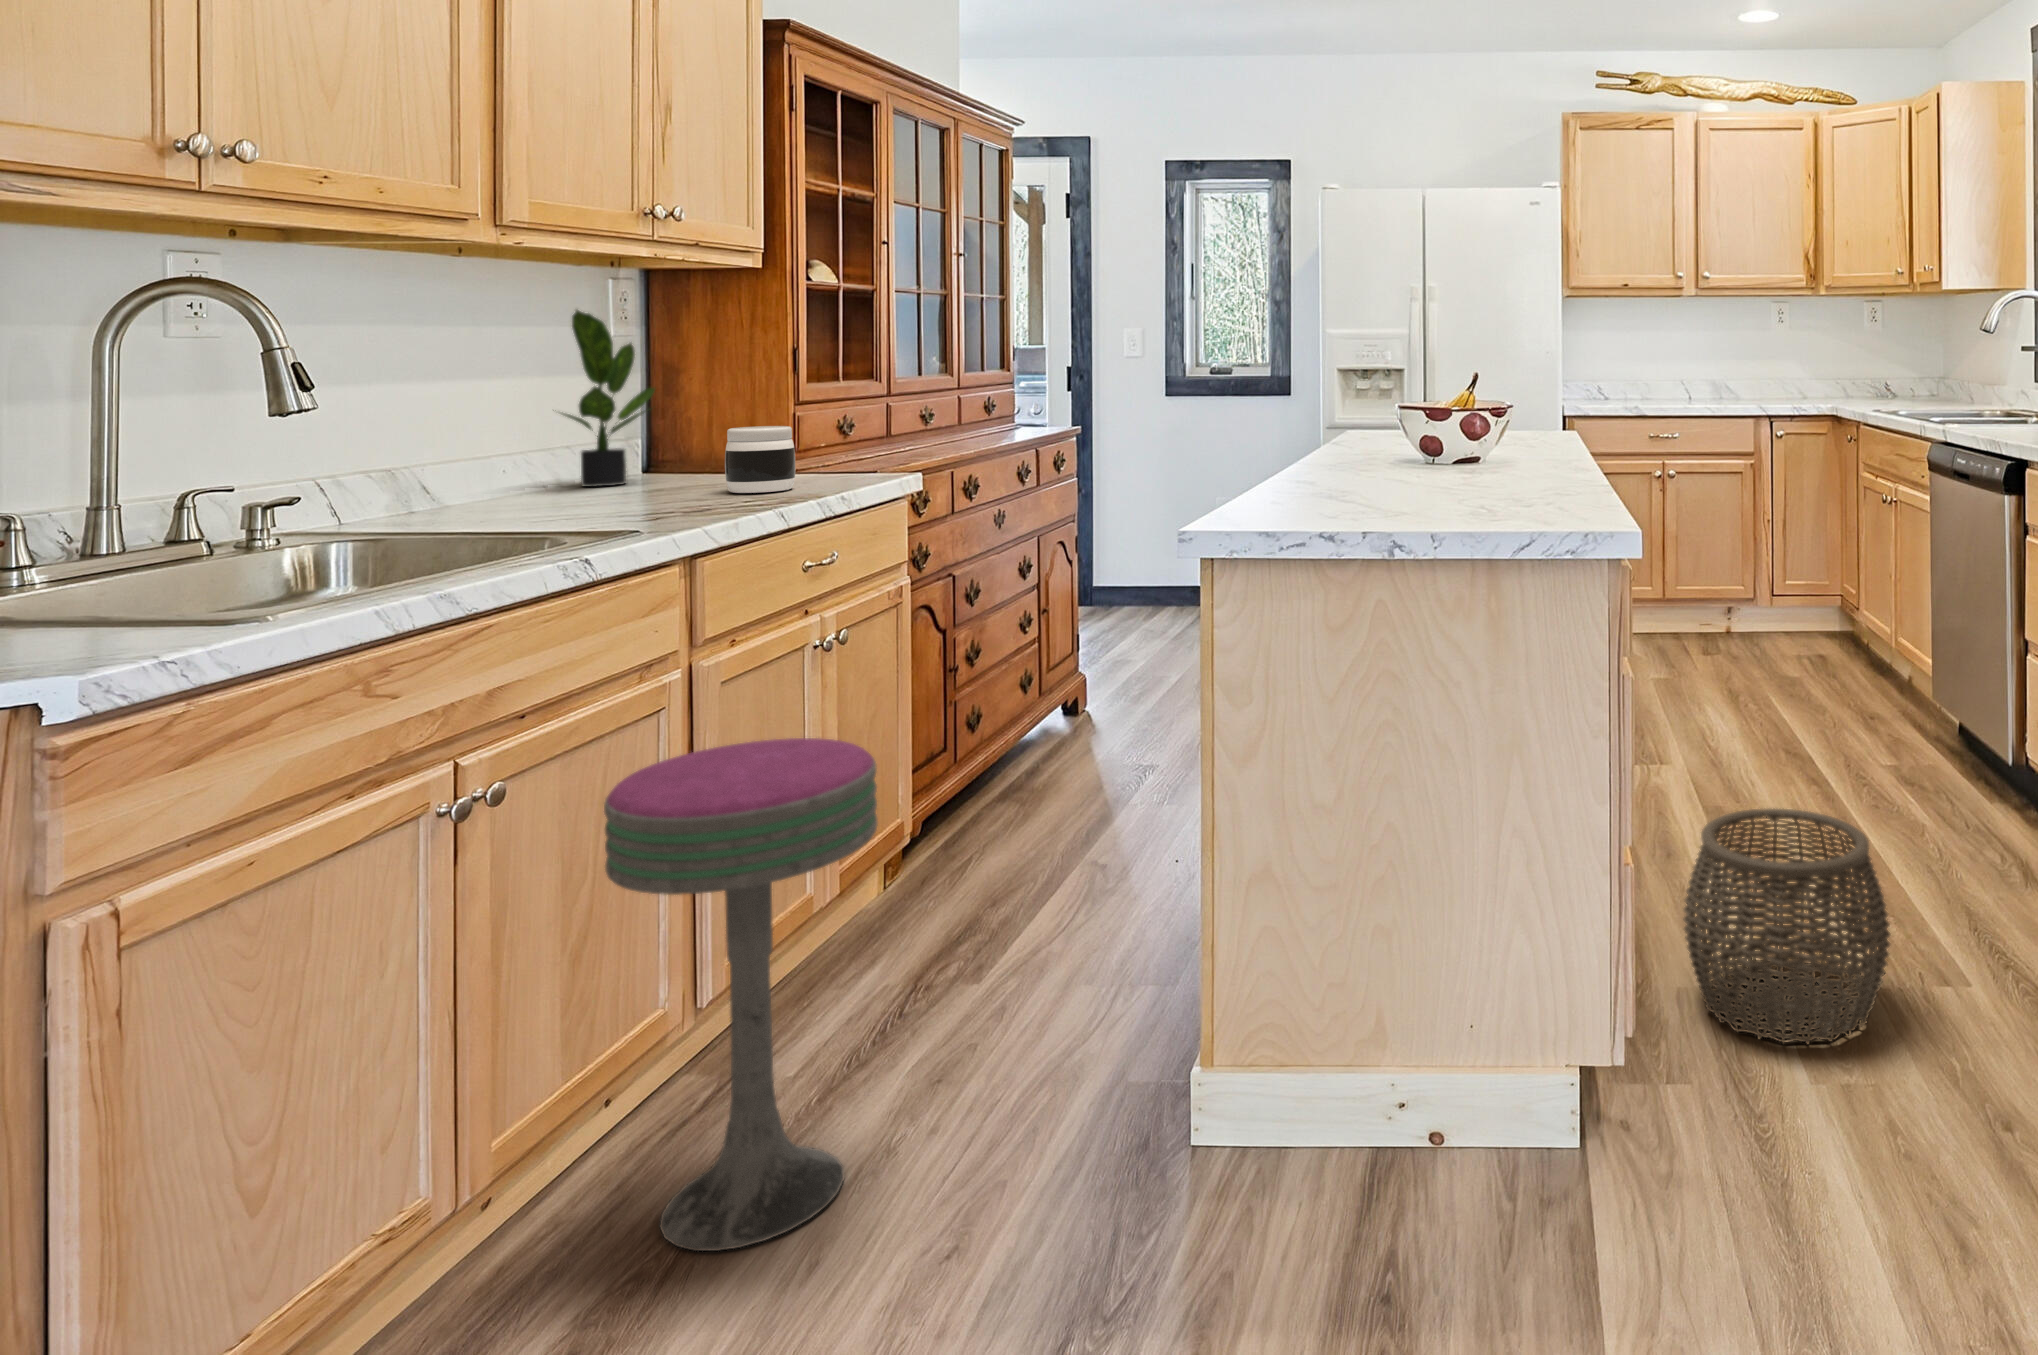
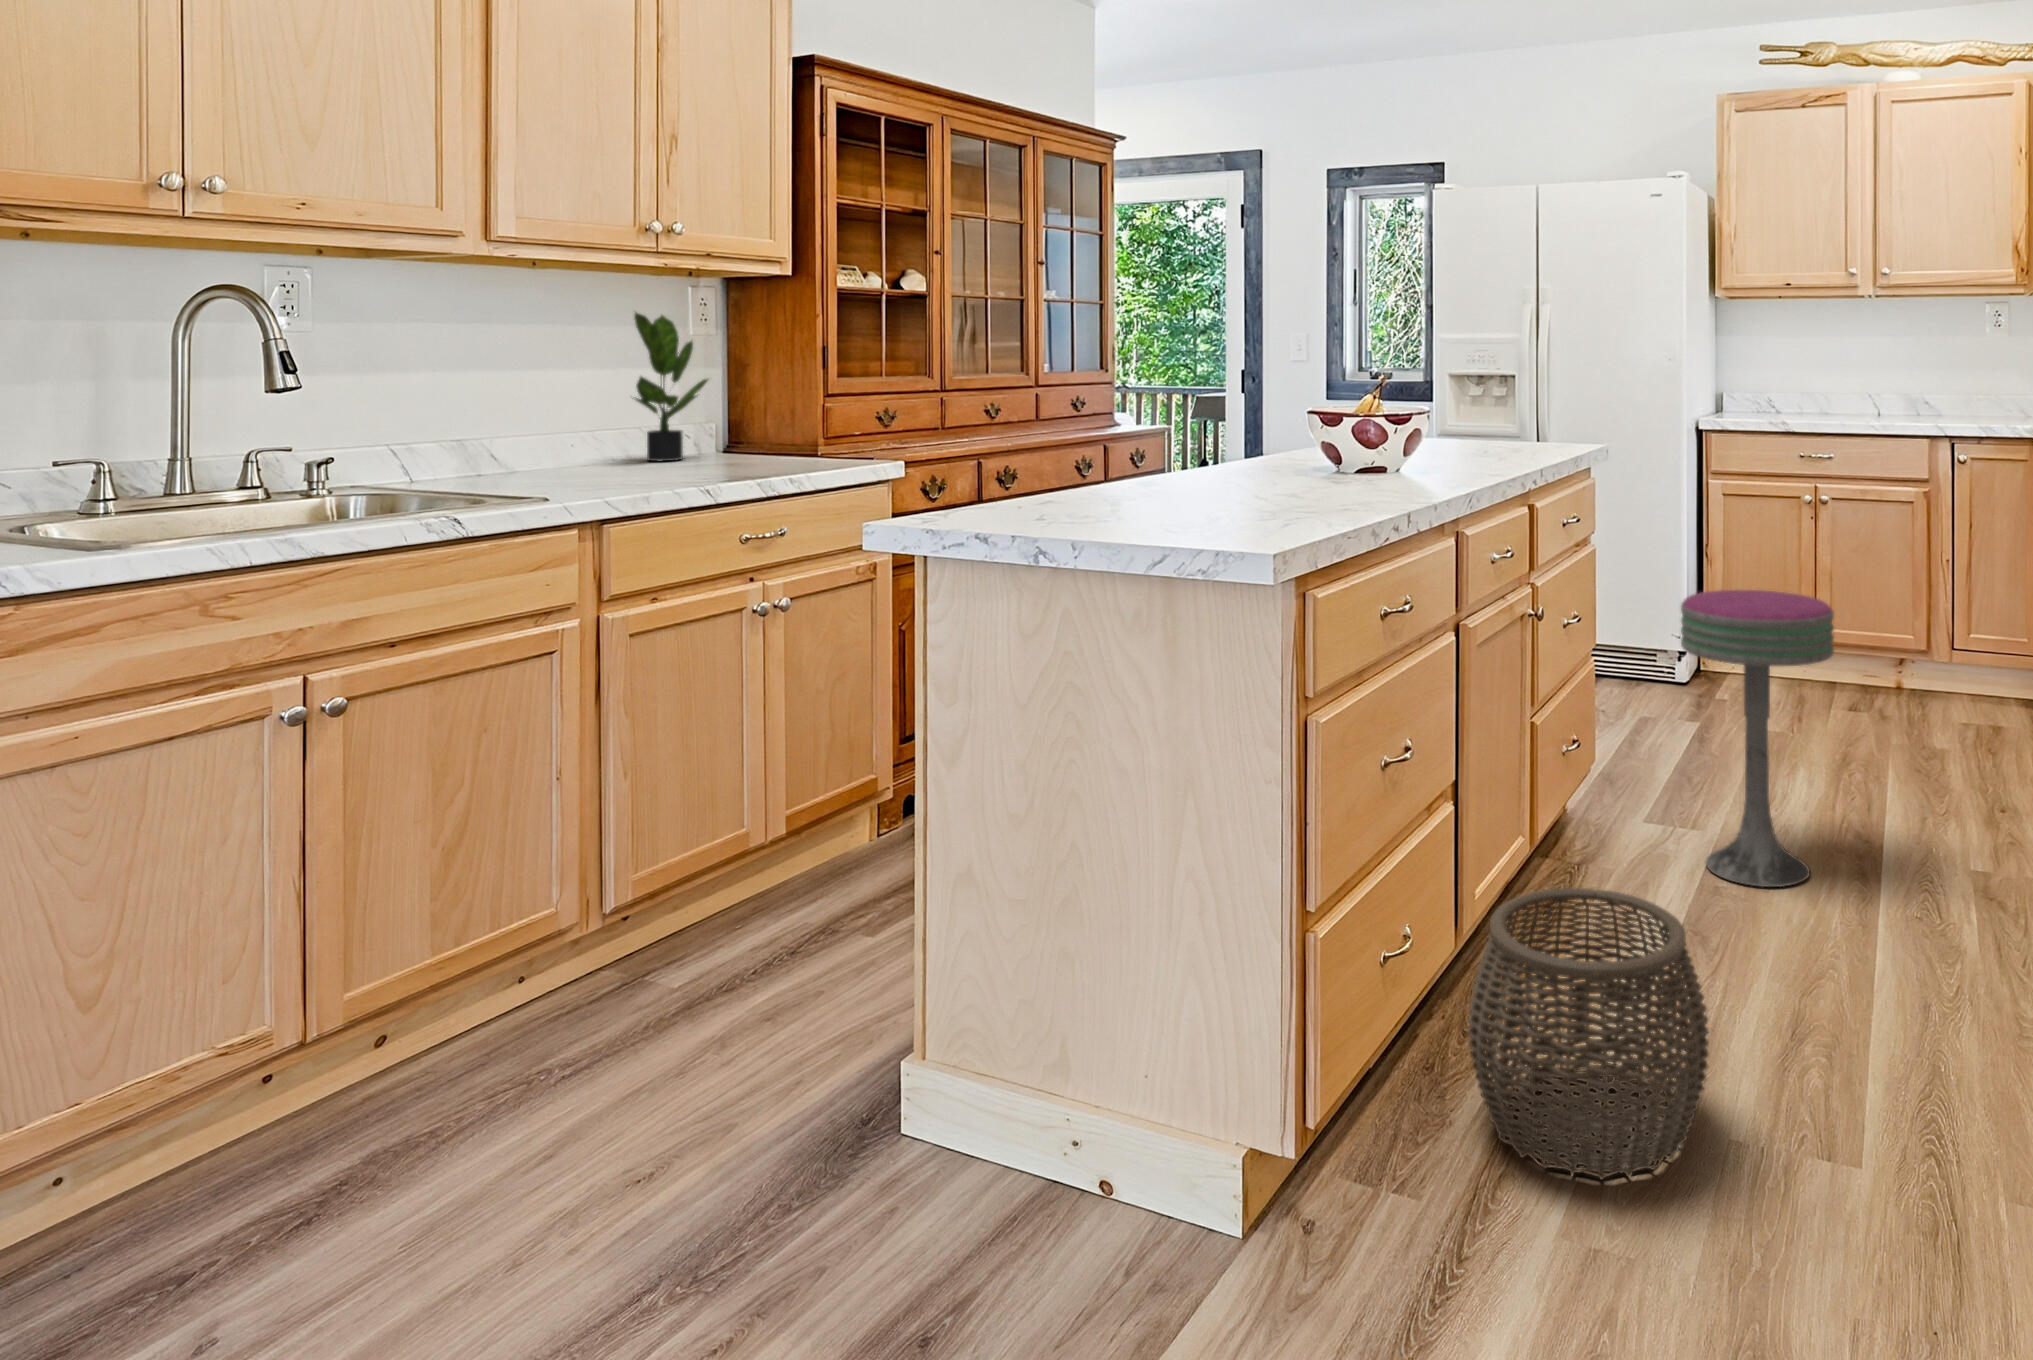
jar: present [725,426,795,493] -> none [720,414,779,472]
bar stool: present [604,738,878,1251] -> present [1681,590,1834,887]

